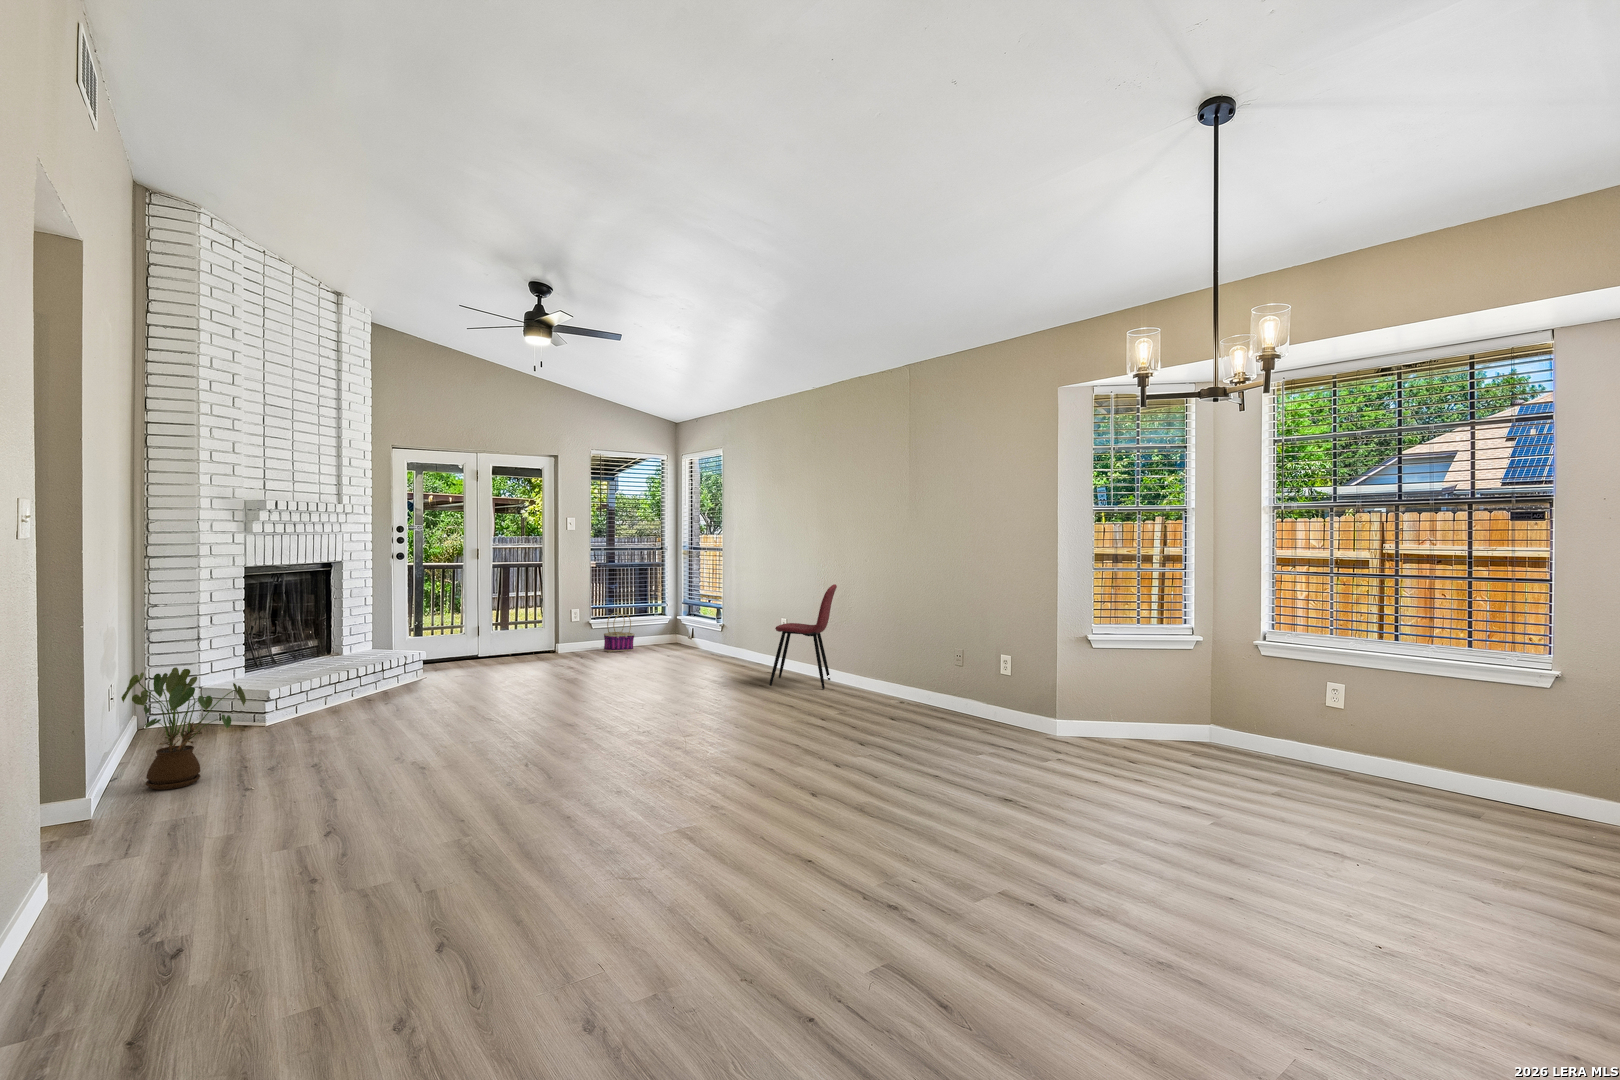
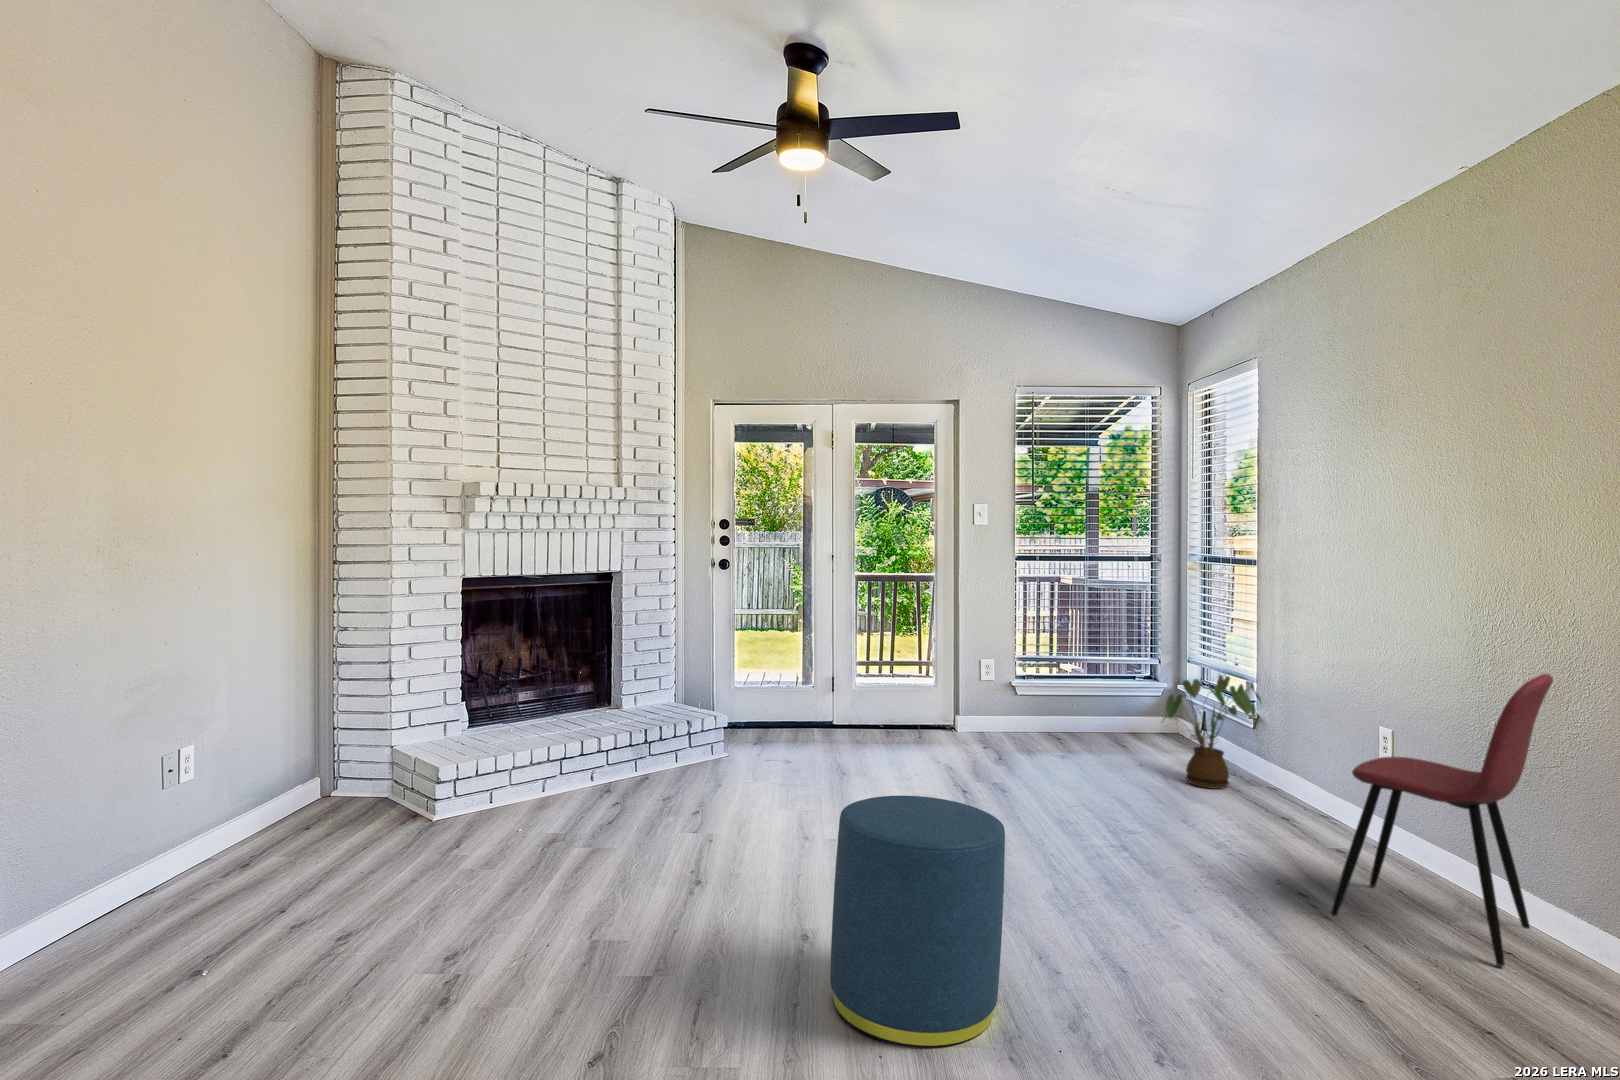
basket: present [604,612,635,652] -> none [1033,673,1089,745]
ottoman: none [601,648,674,738] -> present [830,796,1005,1048]
house plant: present [121,667,246,790] -> present [1165,675,1261,789]

